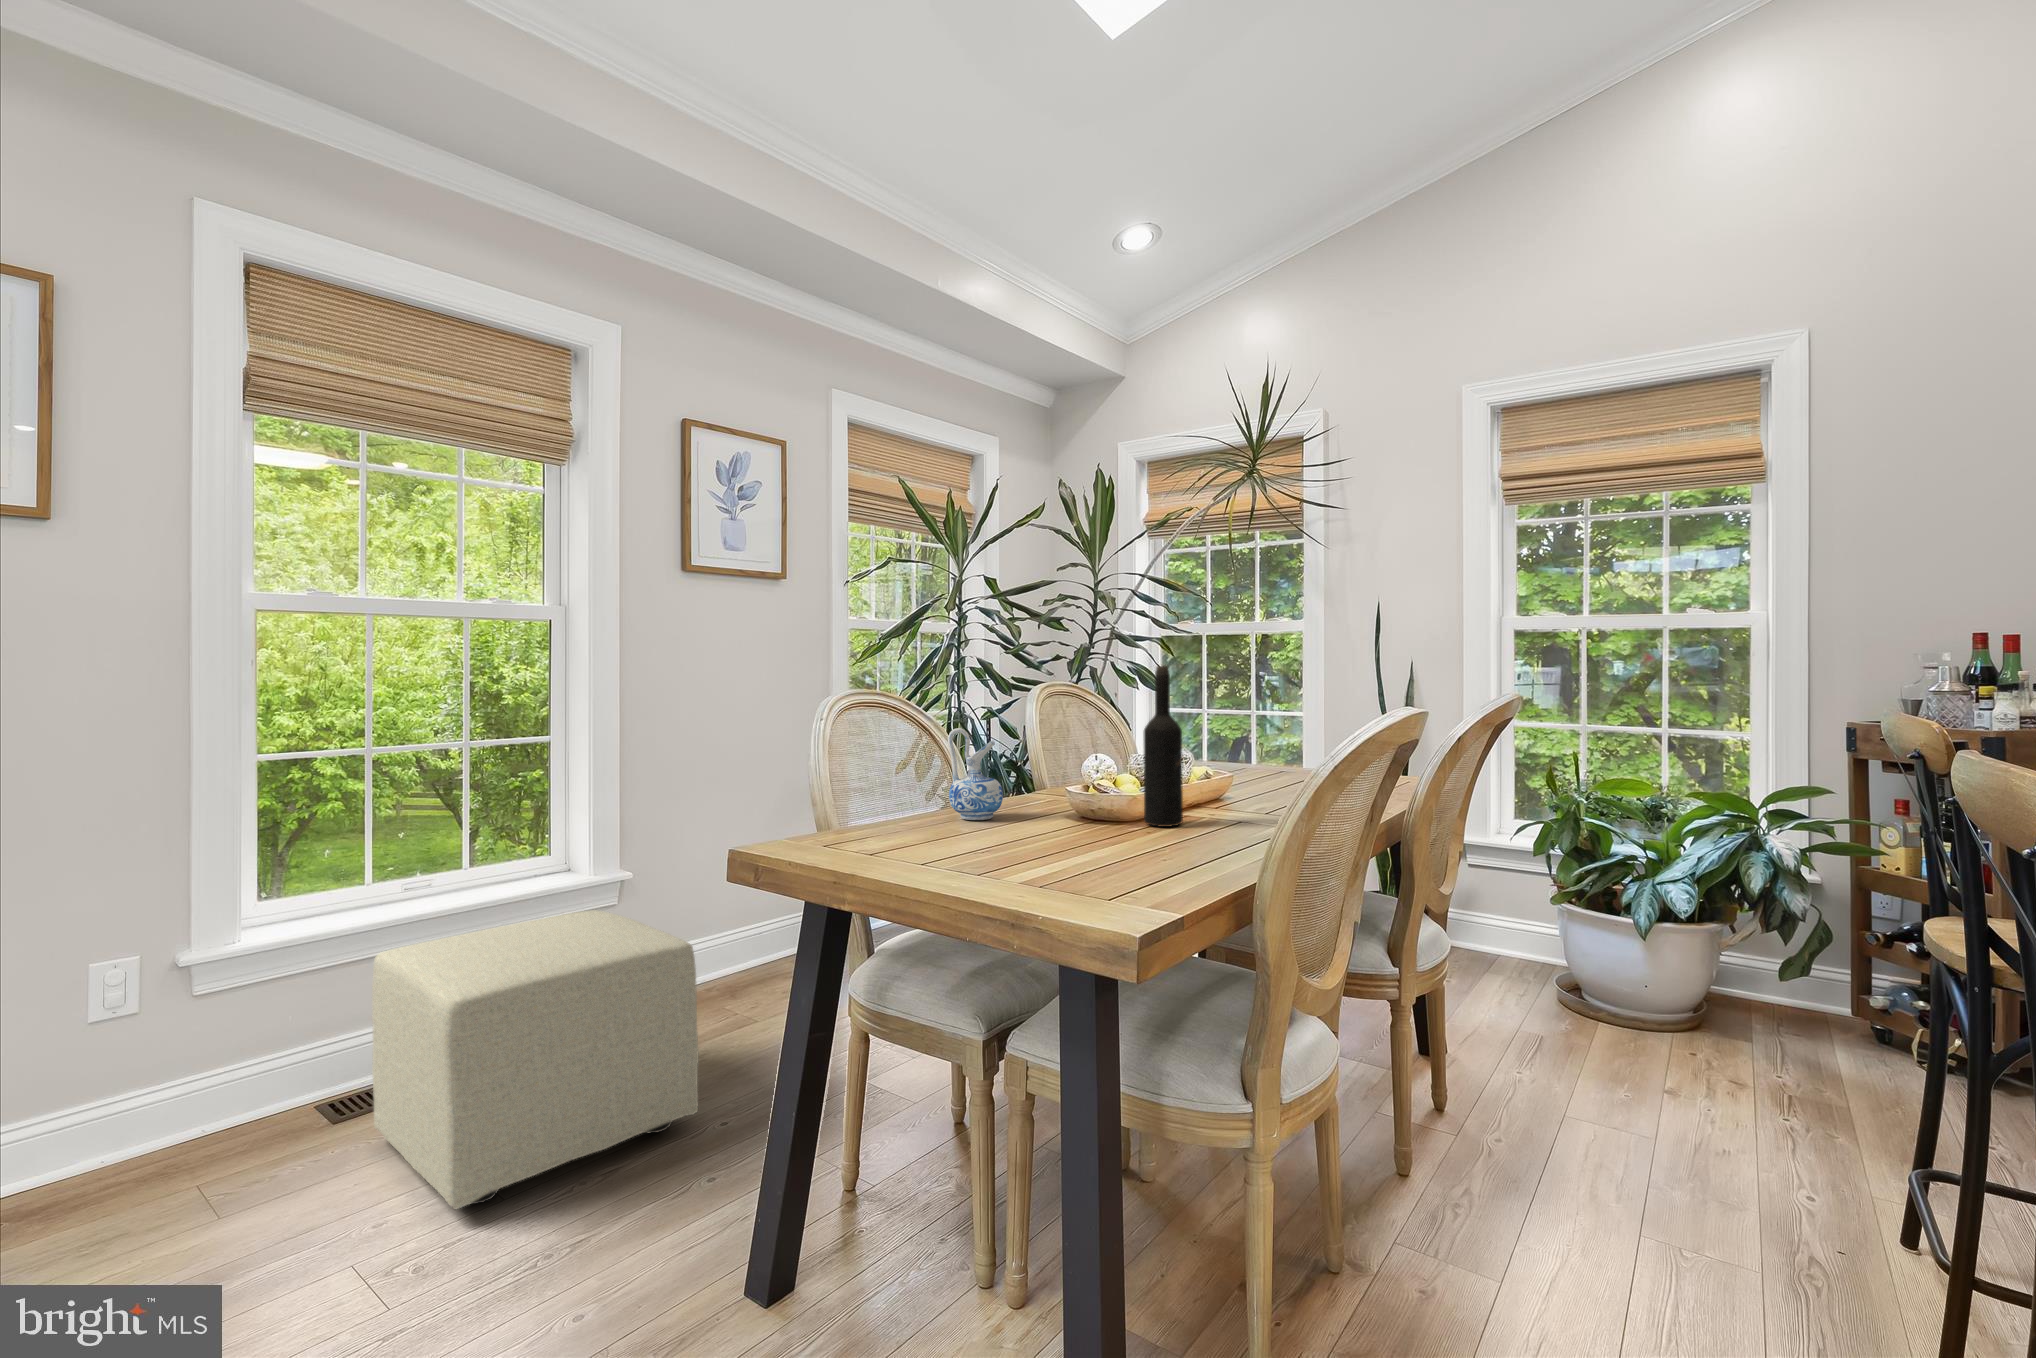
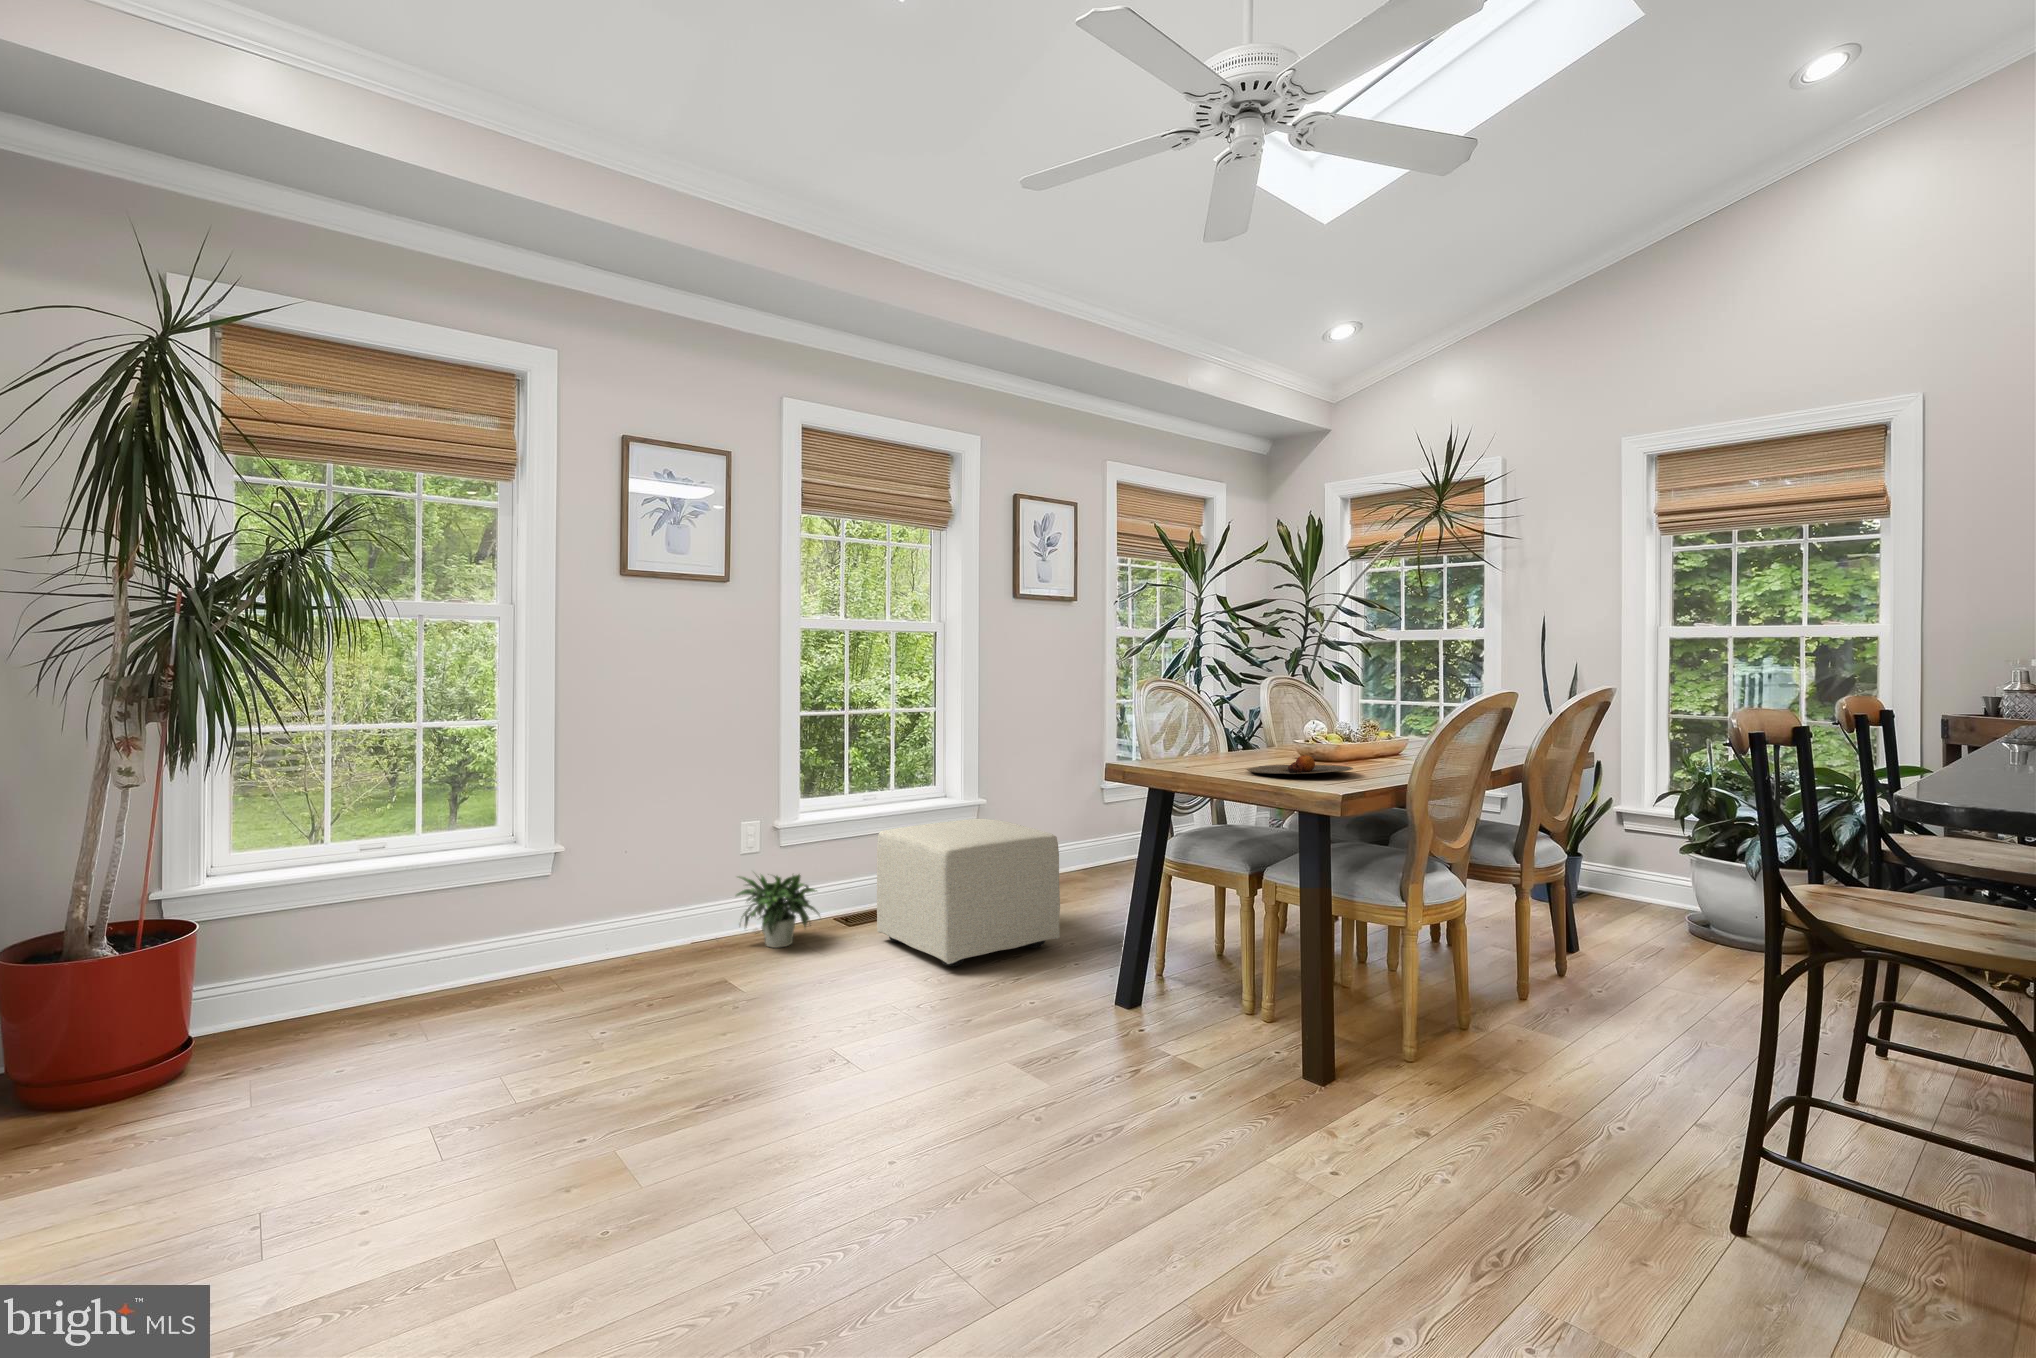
wine bottle: present [1144,666,1183,827] -> none [1347,669,1371,765]
ceramic pitcher: present [948,728,1003,820] -> none [1224,705,1258,760]
plate: none [968,821,1155,866] -> present [1247,755,1353,774]
potted plant: none [37,1037,262,1184] -> present [736,874,820,948]

